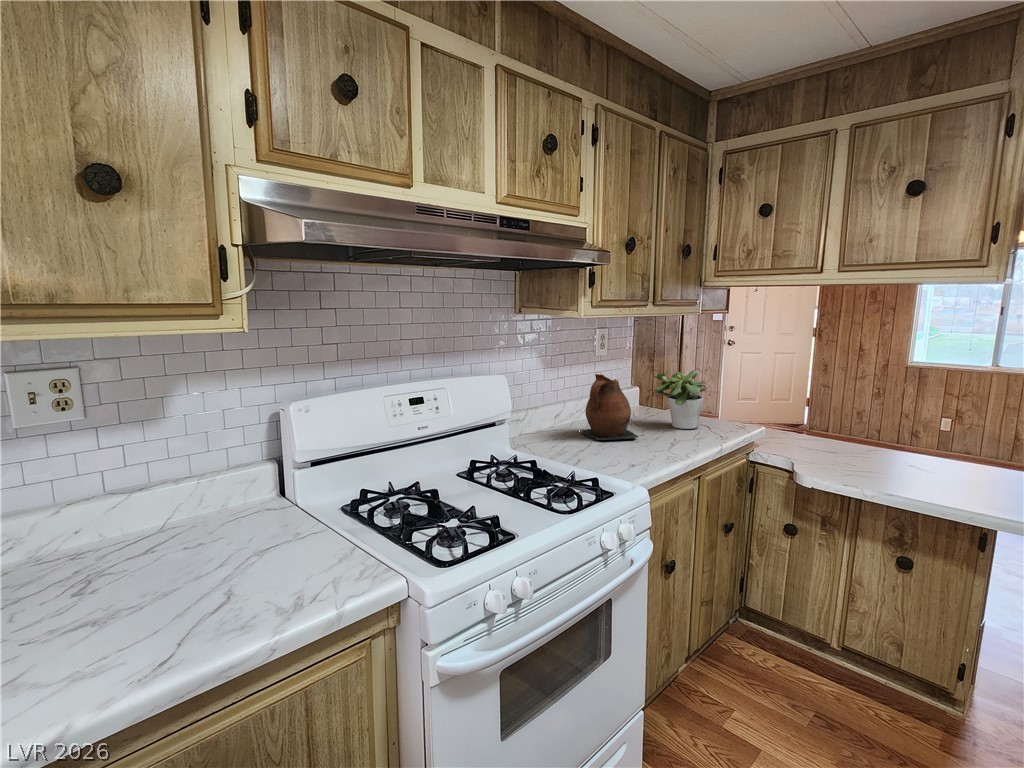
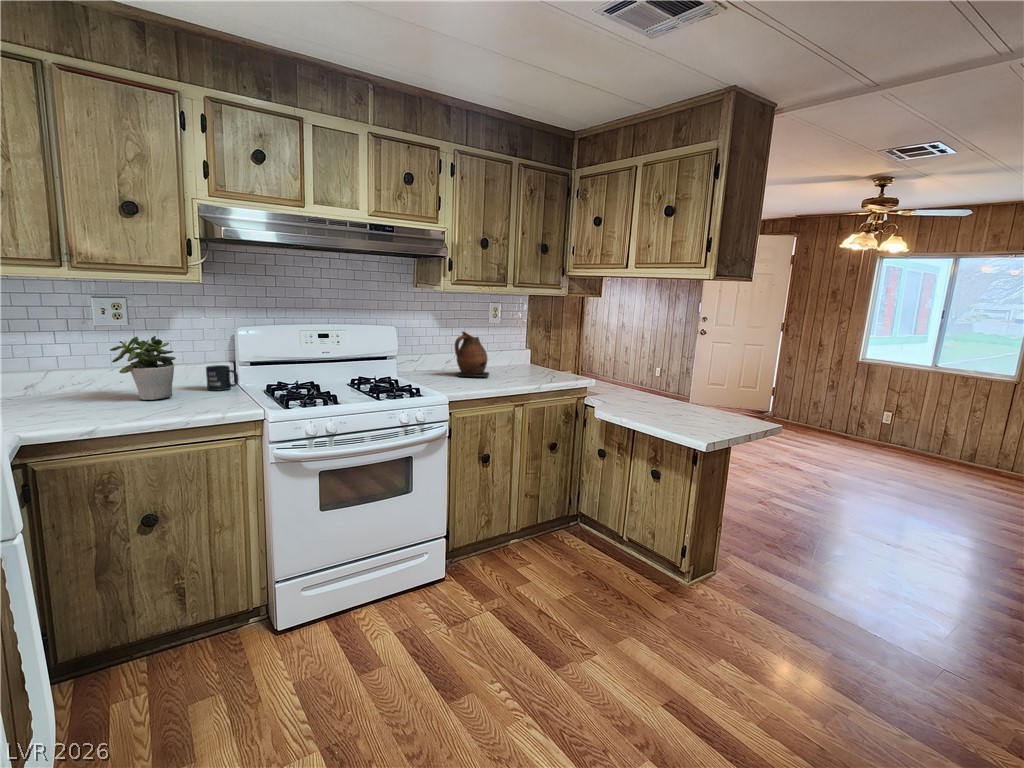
potted plant: present [654,369,708,429] -> present [110,336,176,400]
mug: none [249,477,312,531] -> present [206,365,238,391]

